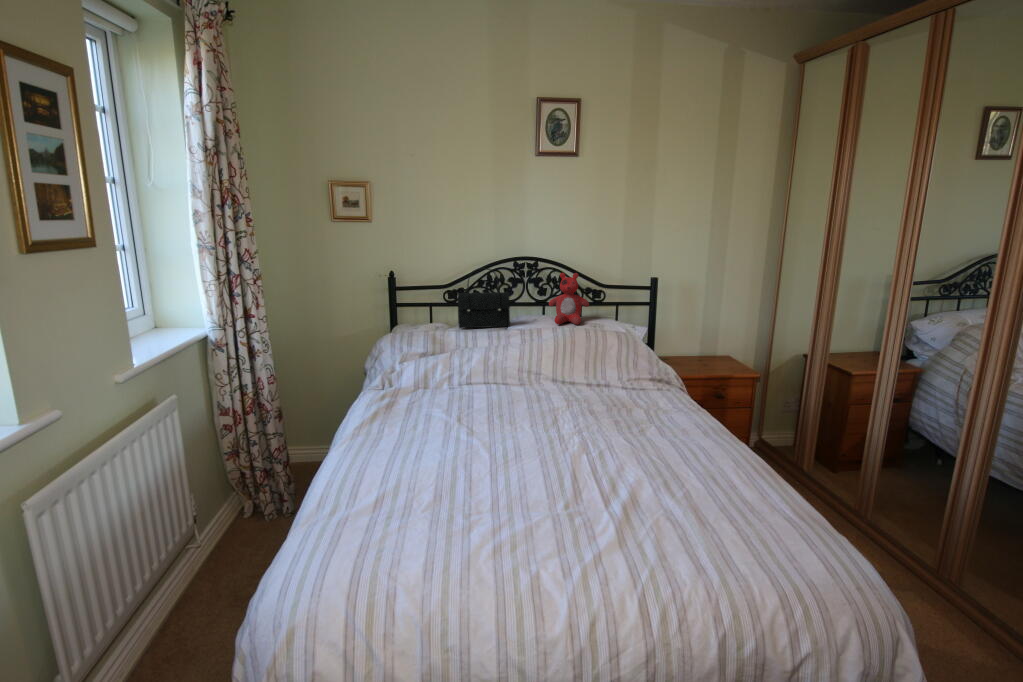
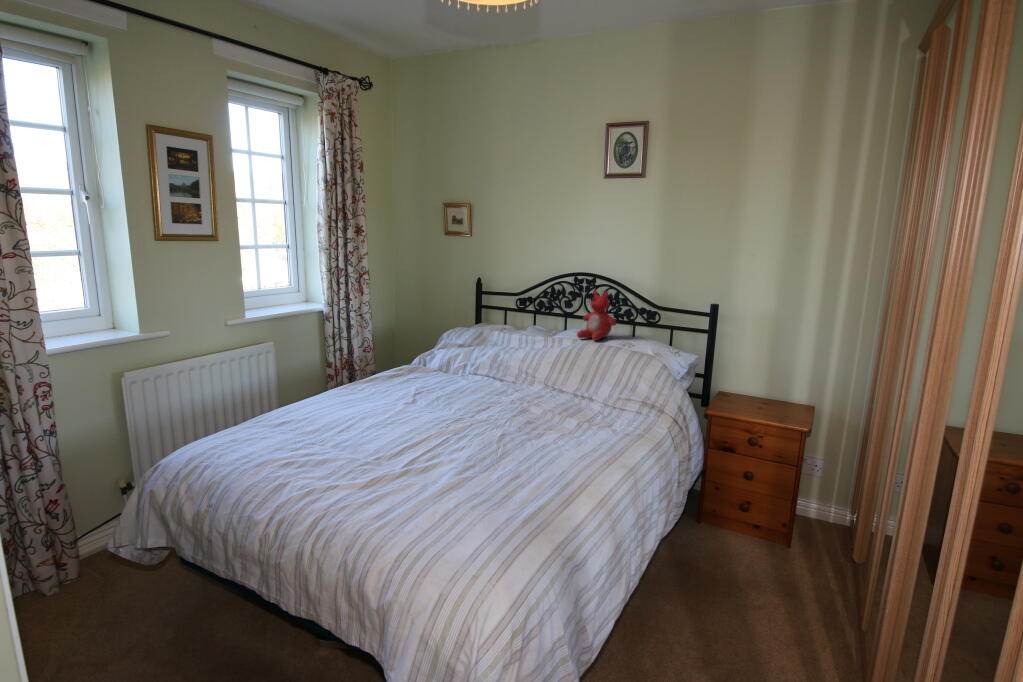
handbag: present [458,268,510,328] -> none [502,280,546,335]

